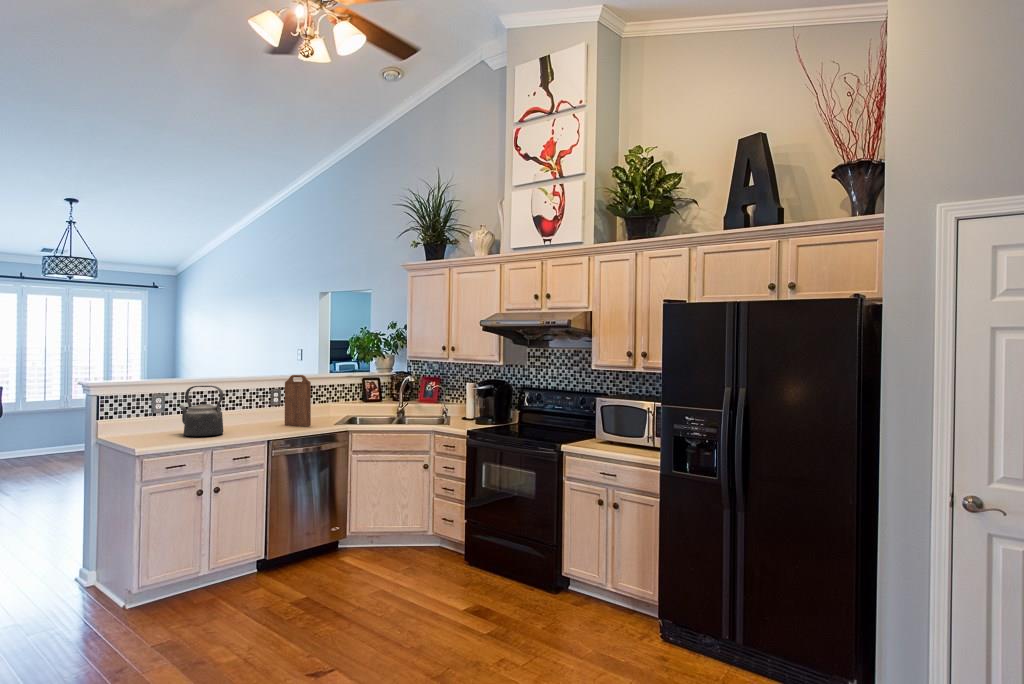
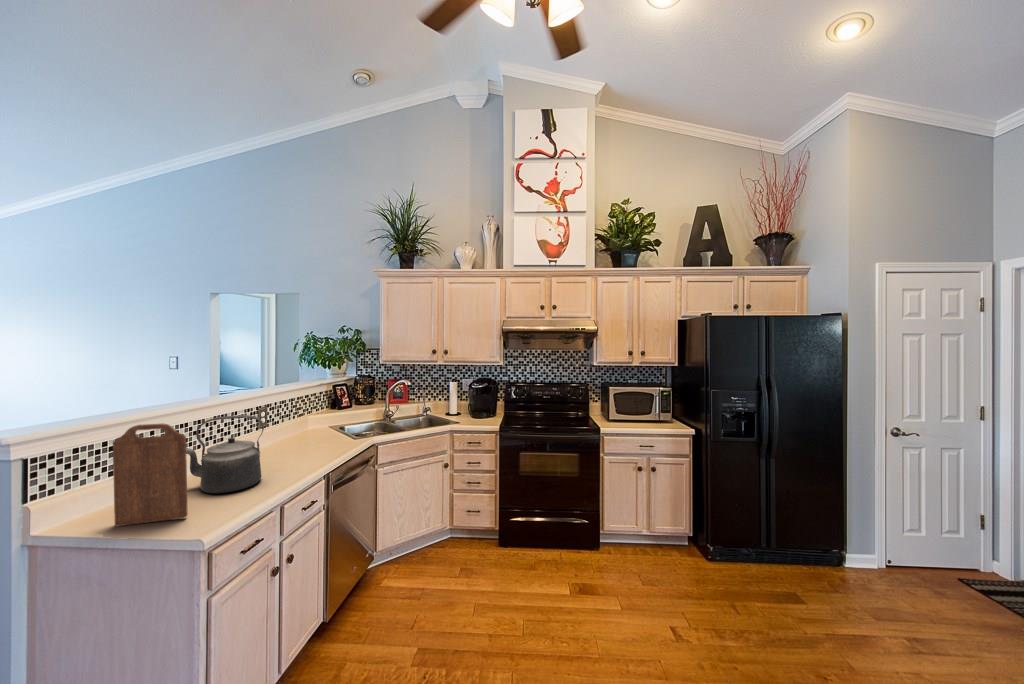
cutting board: present [285,375,311,426] -> present [113,423,188,526]

